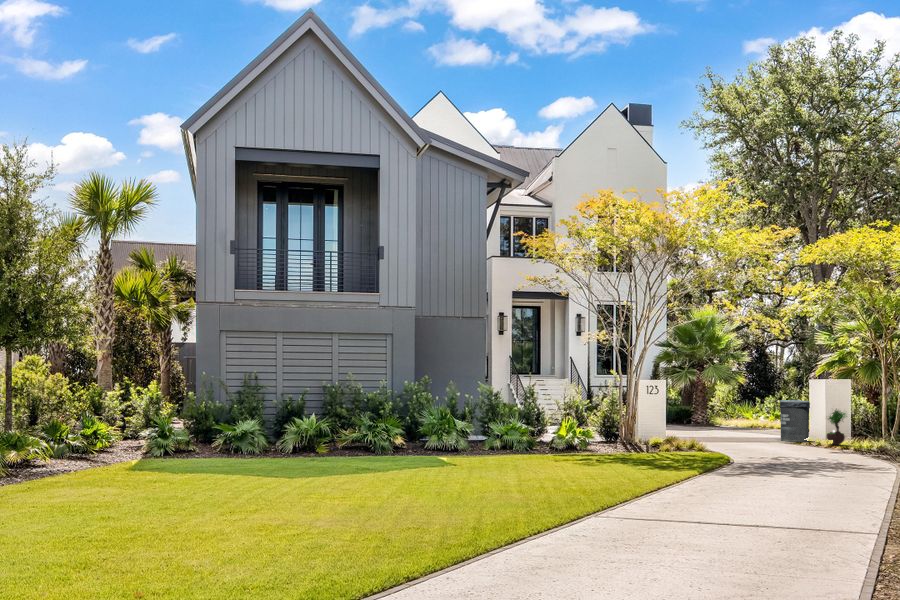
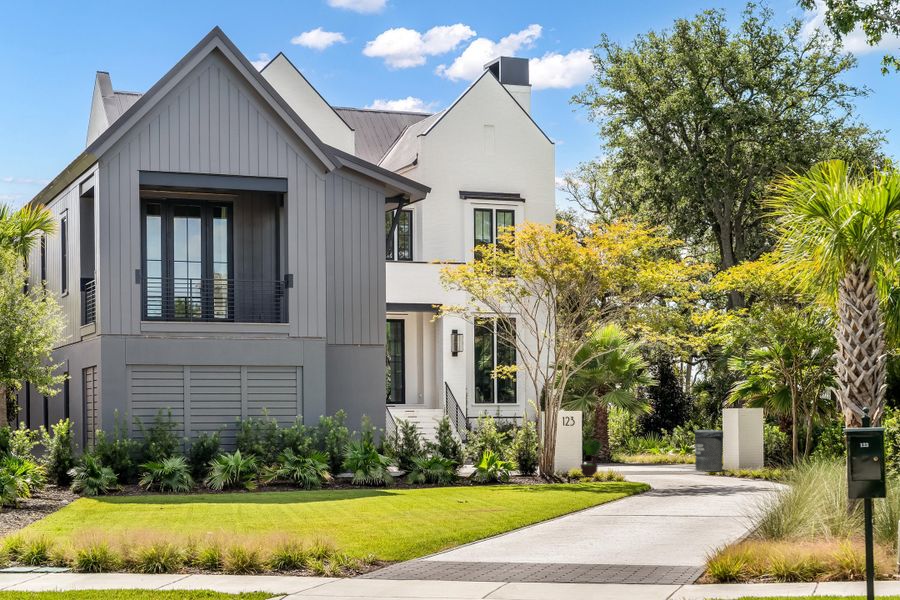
potted tree: present [827,409,847,445] -> present [581,441,601,477]

